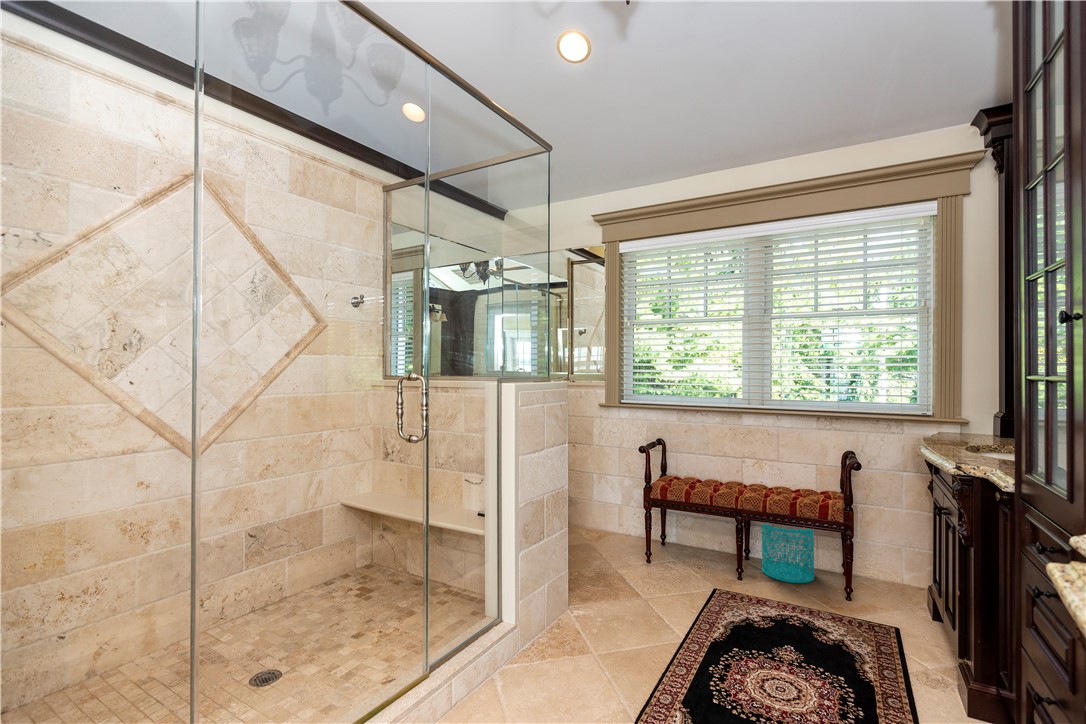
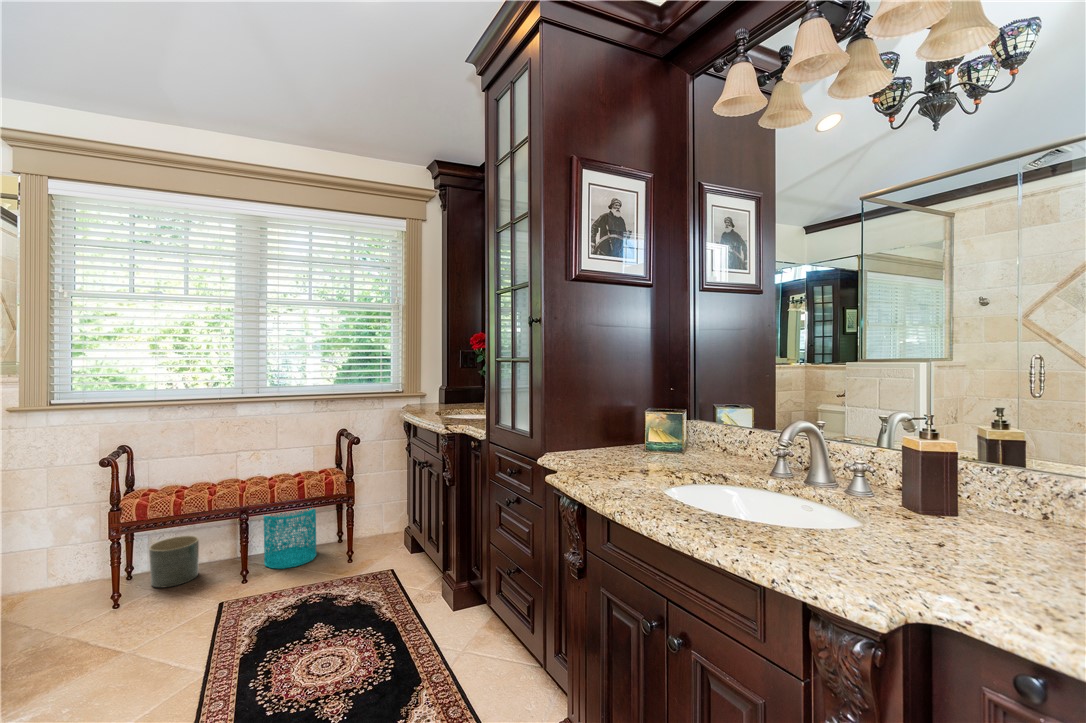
planter: none [675,520,709,561] -> present [149,536,199,588]

